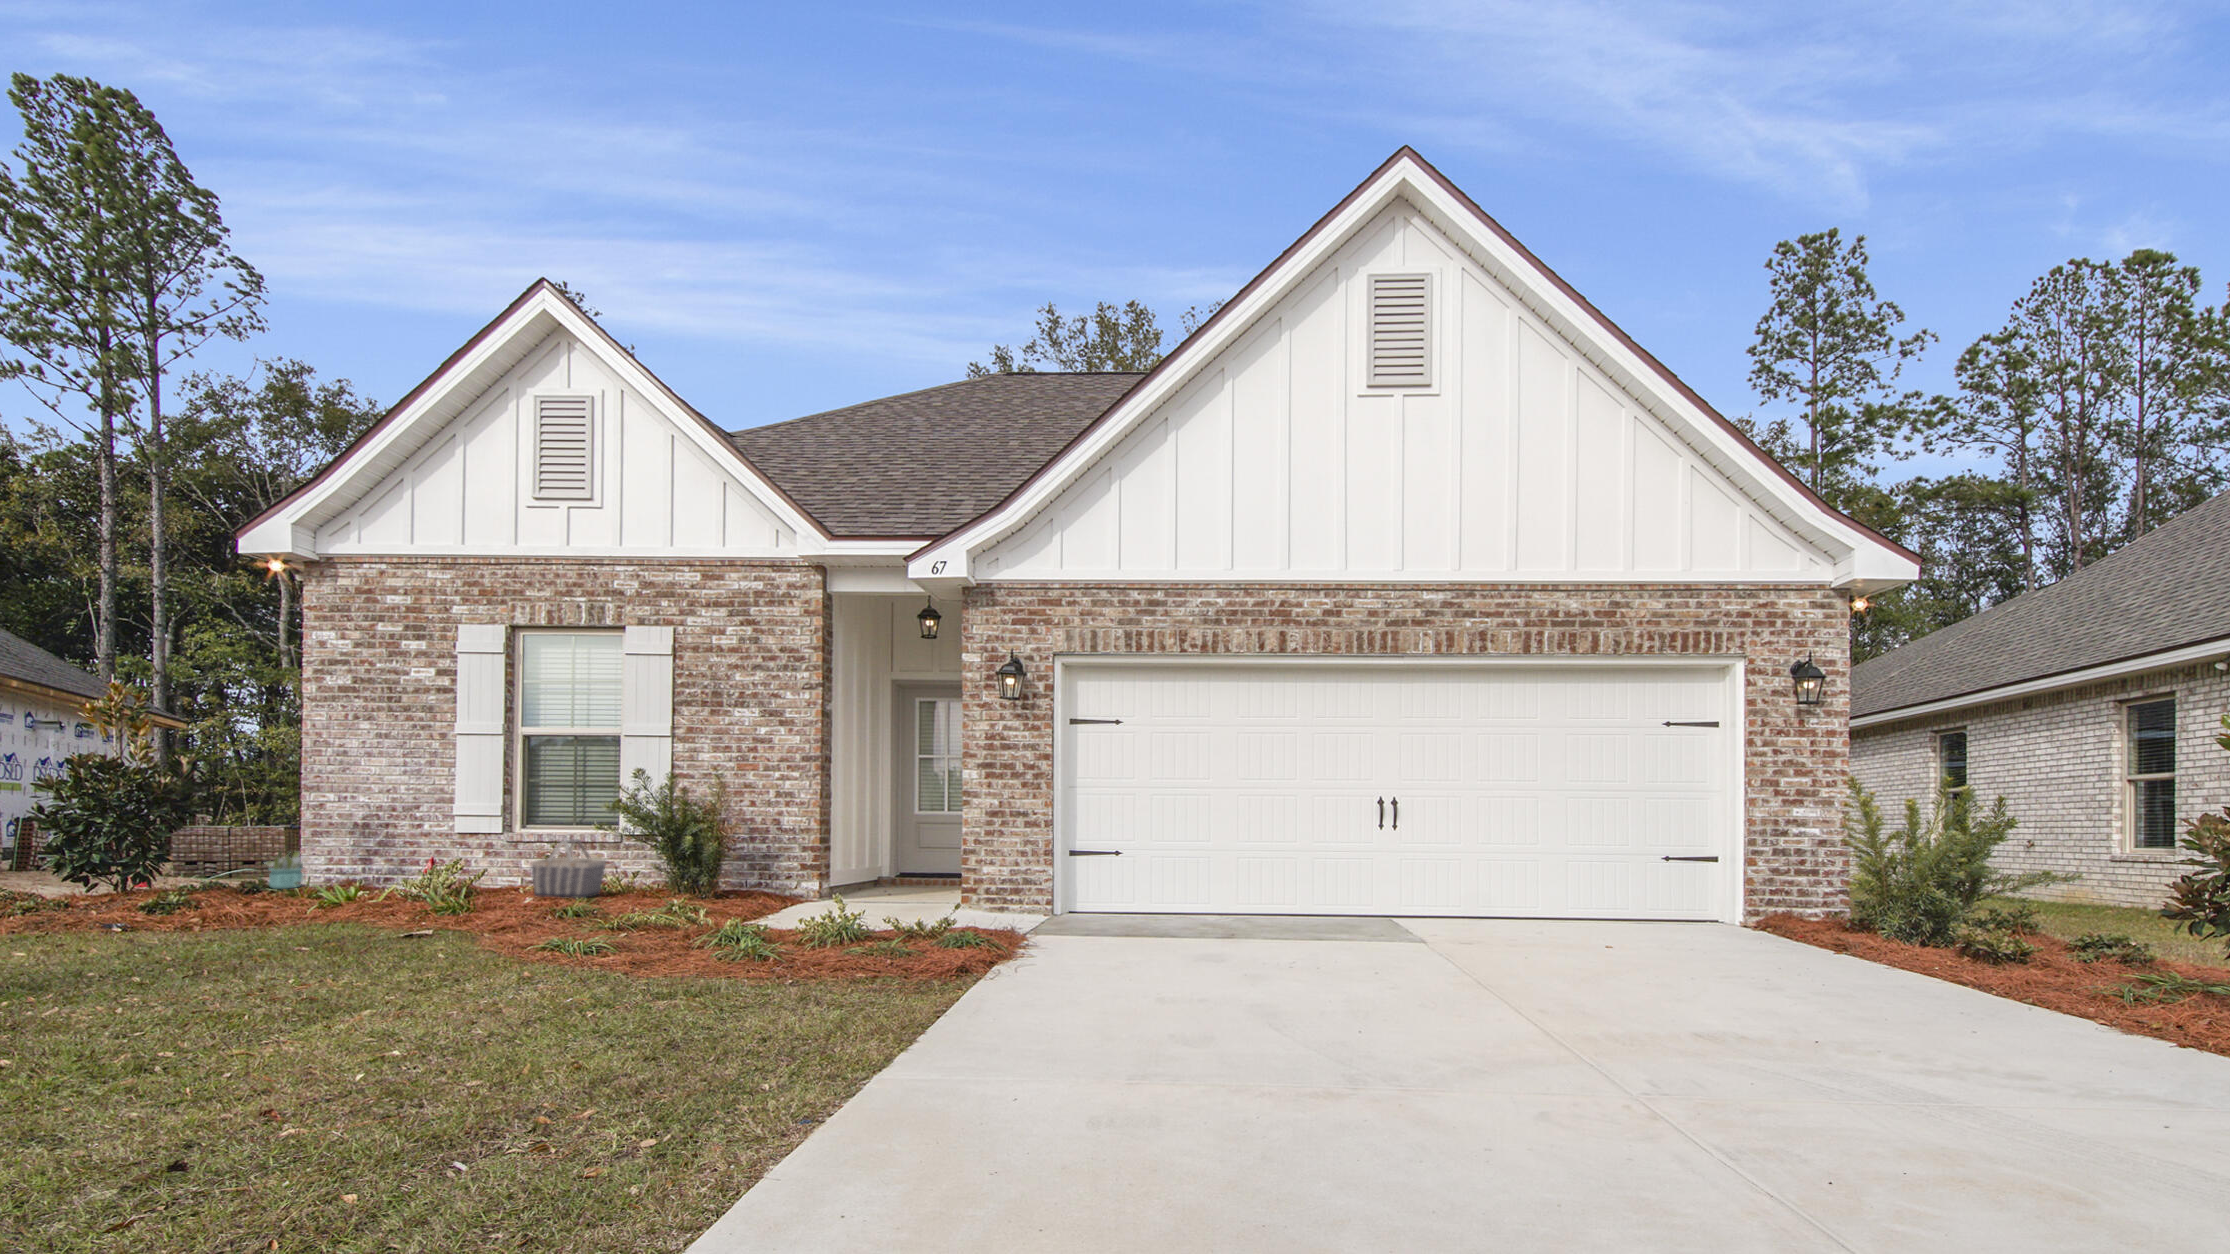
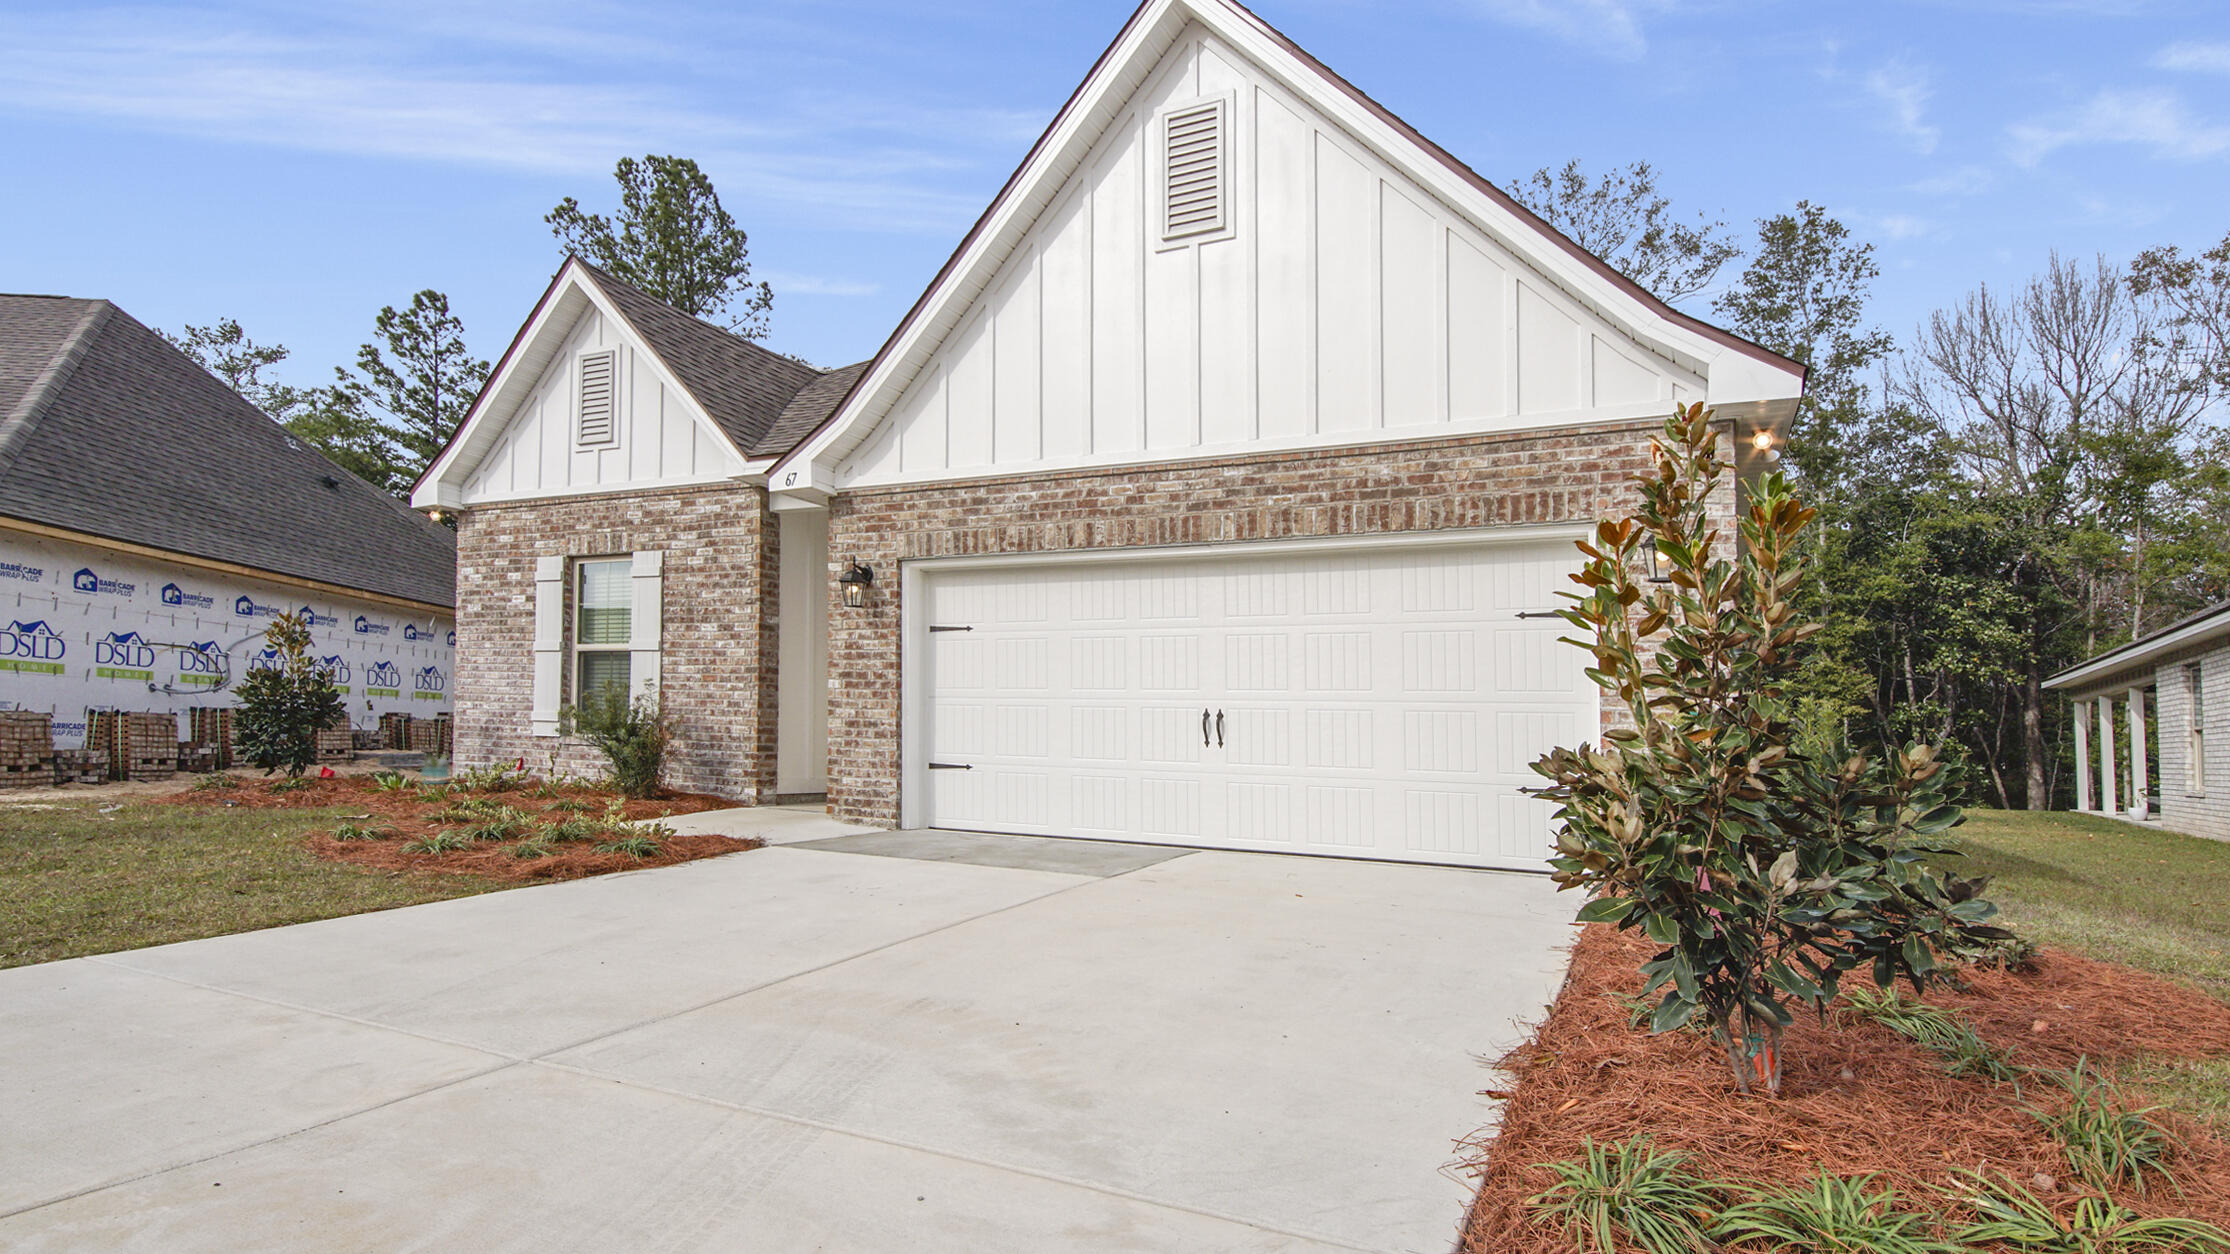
basket: present [531,839,606,898] -> none [563,745,623,797]

